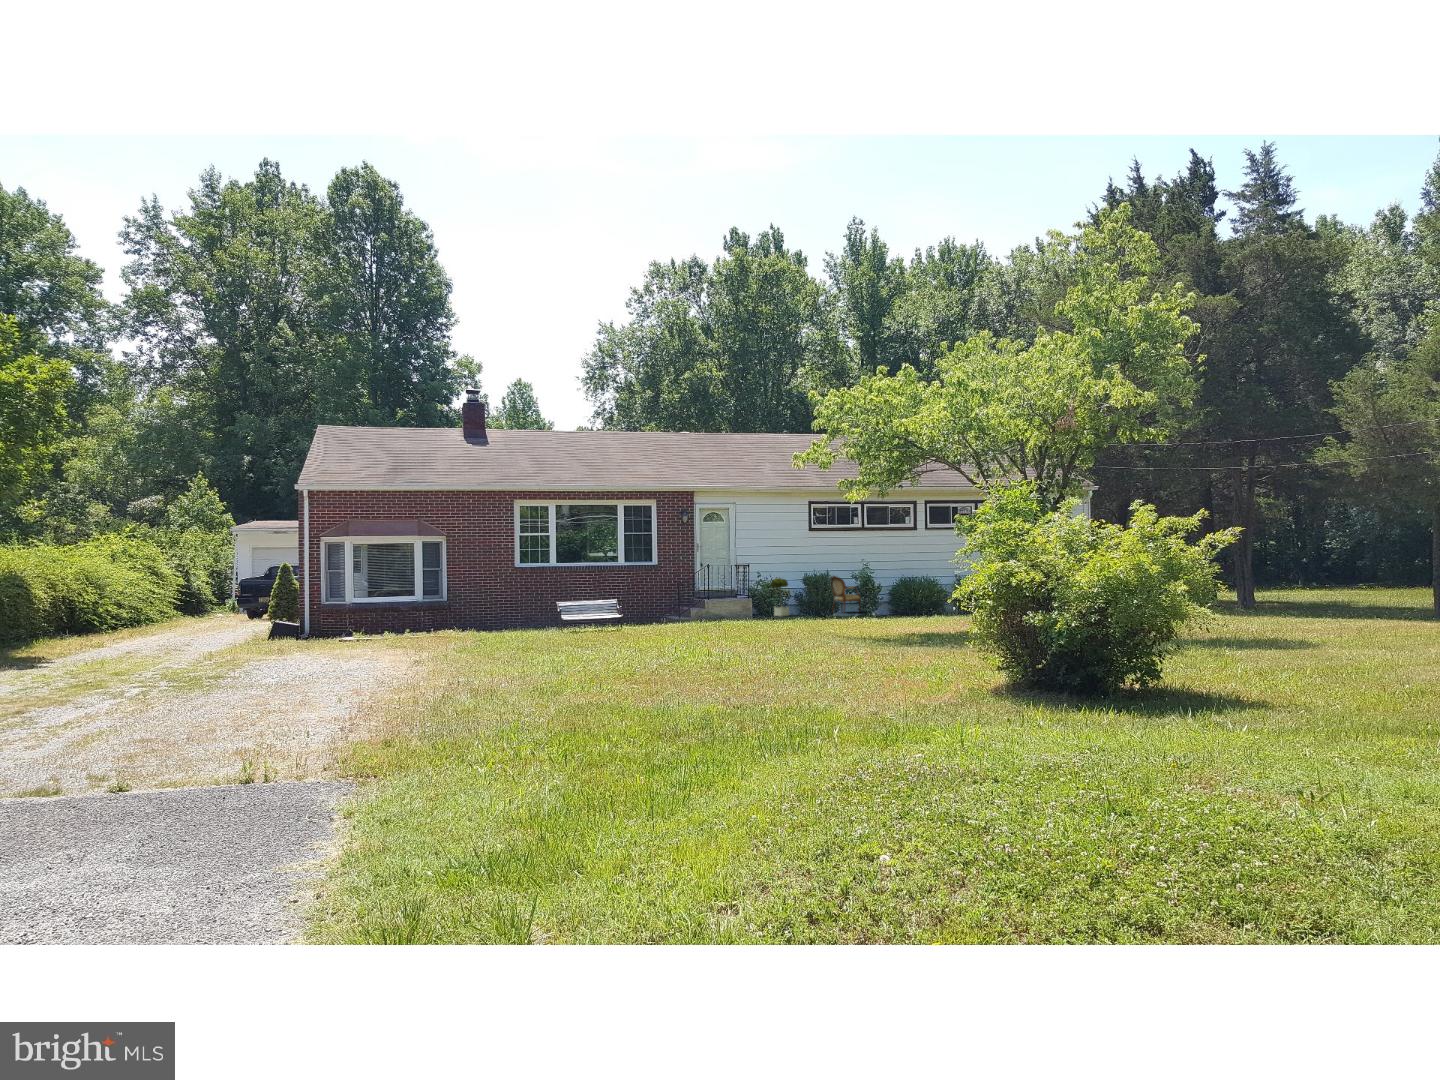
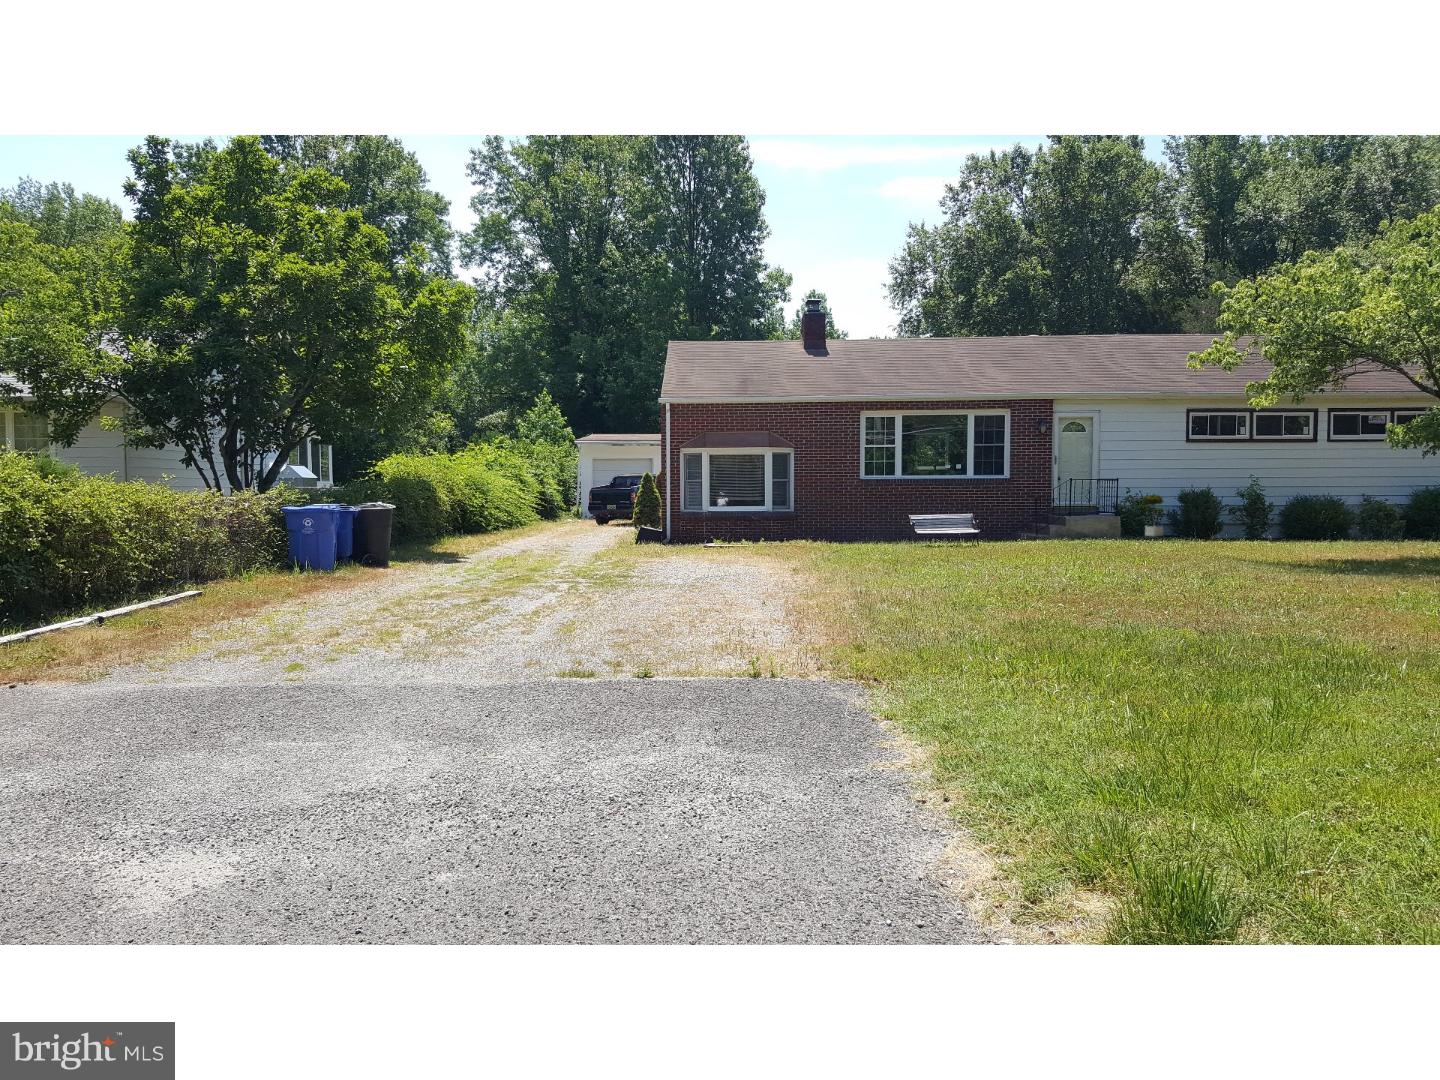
armchair: present [831,576,861,613] -> none [1212,492,1249,535]

